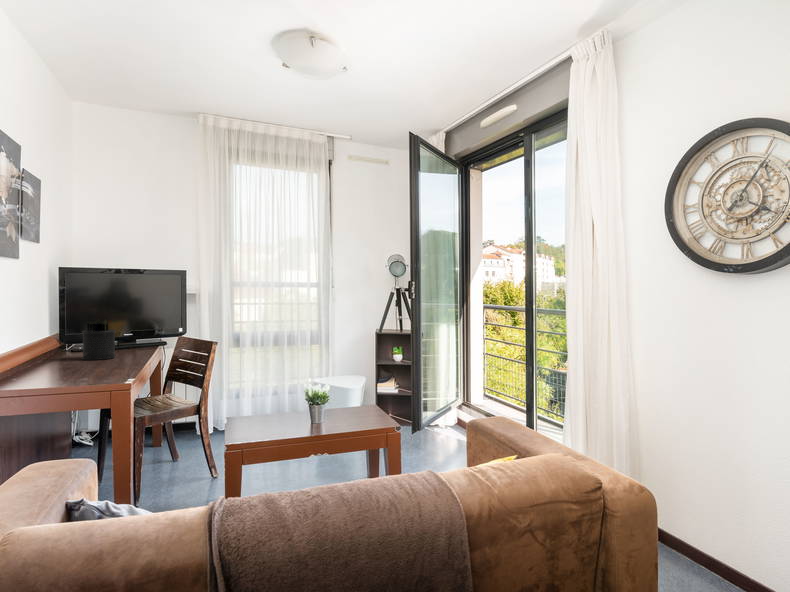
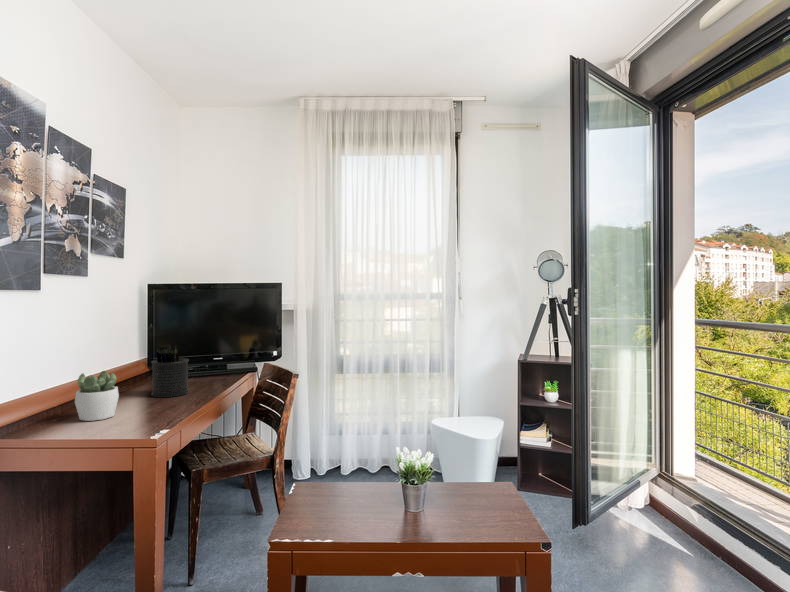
succulent plant: none [30,334,70,372] -> present [75,371,119,421]

